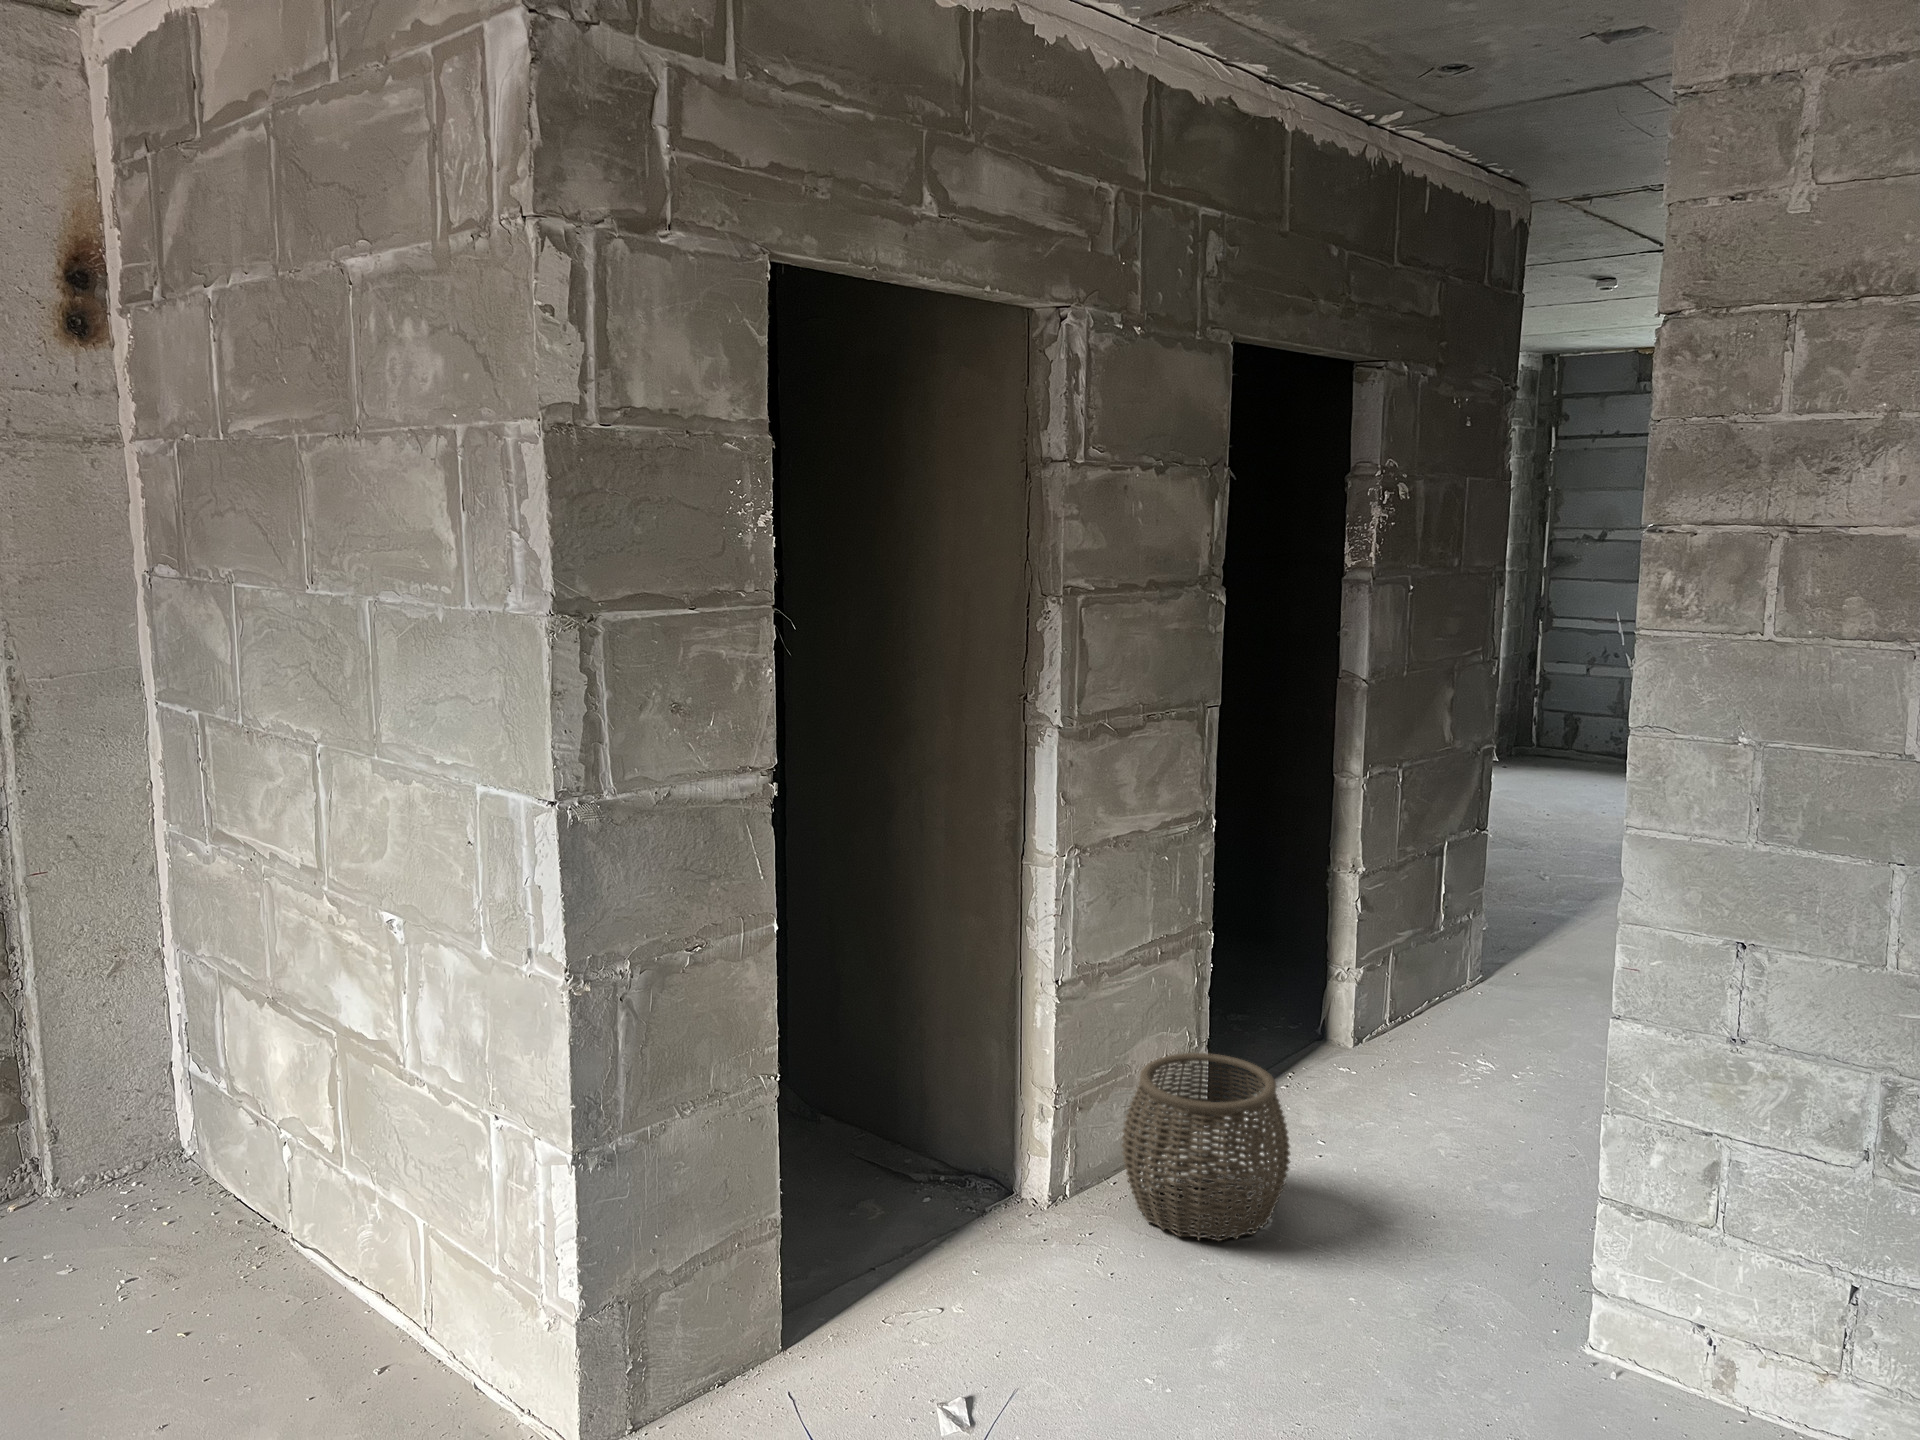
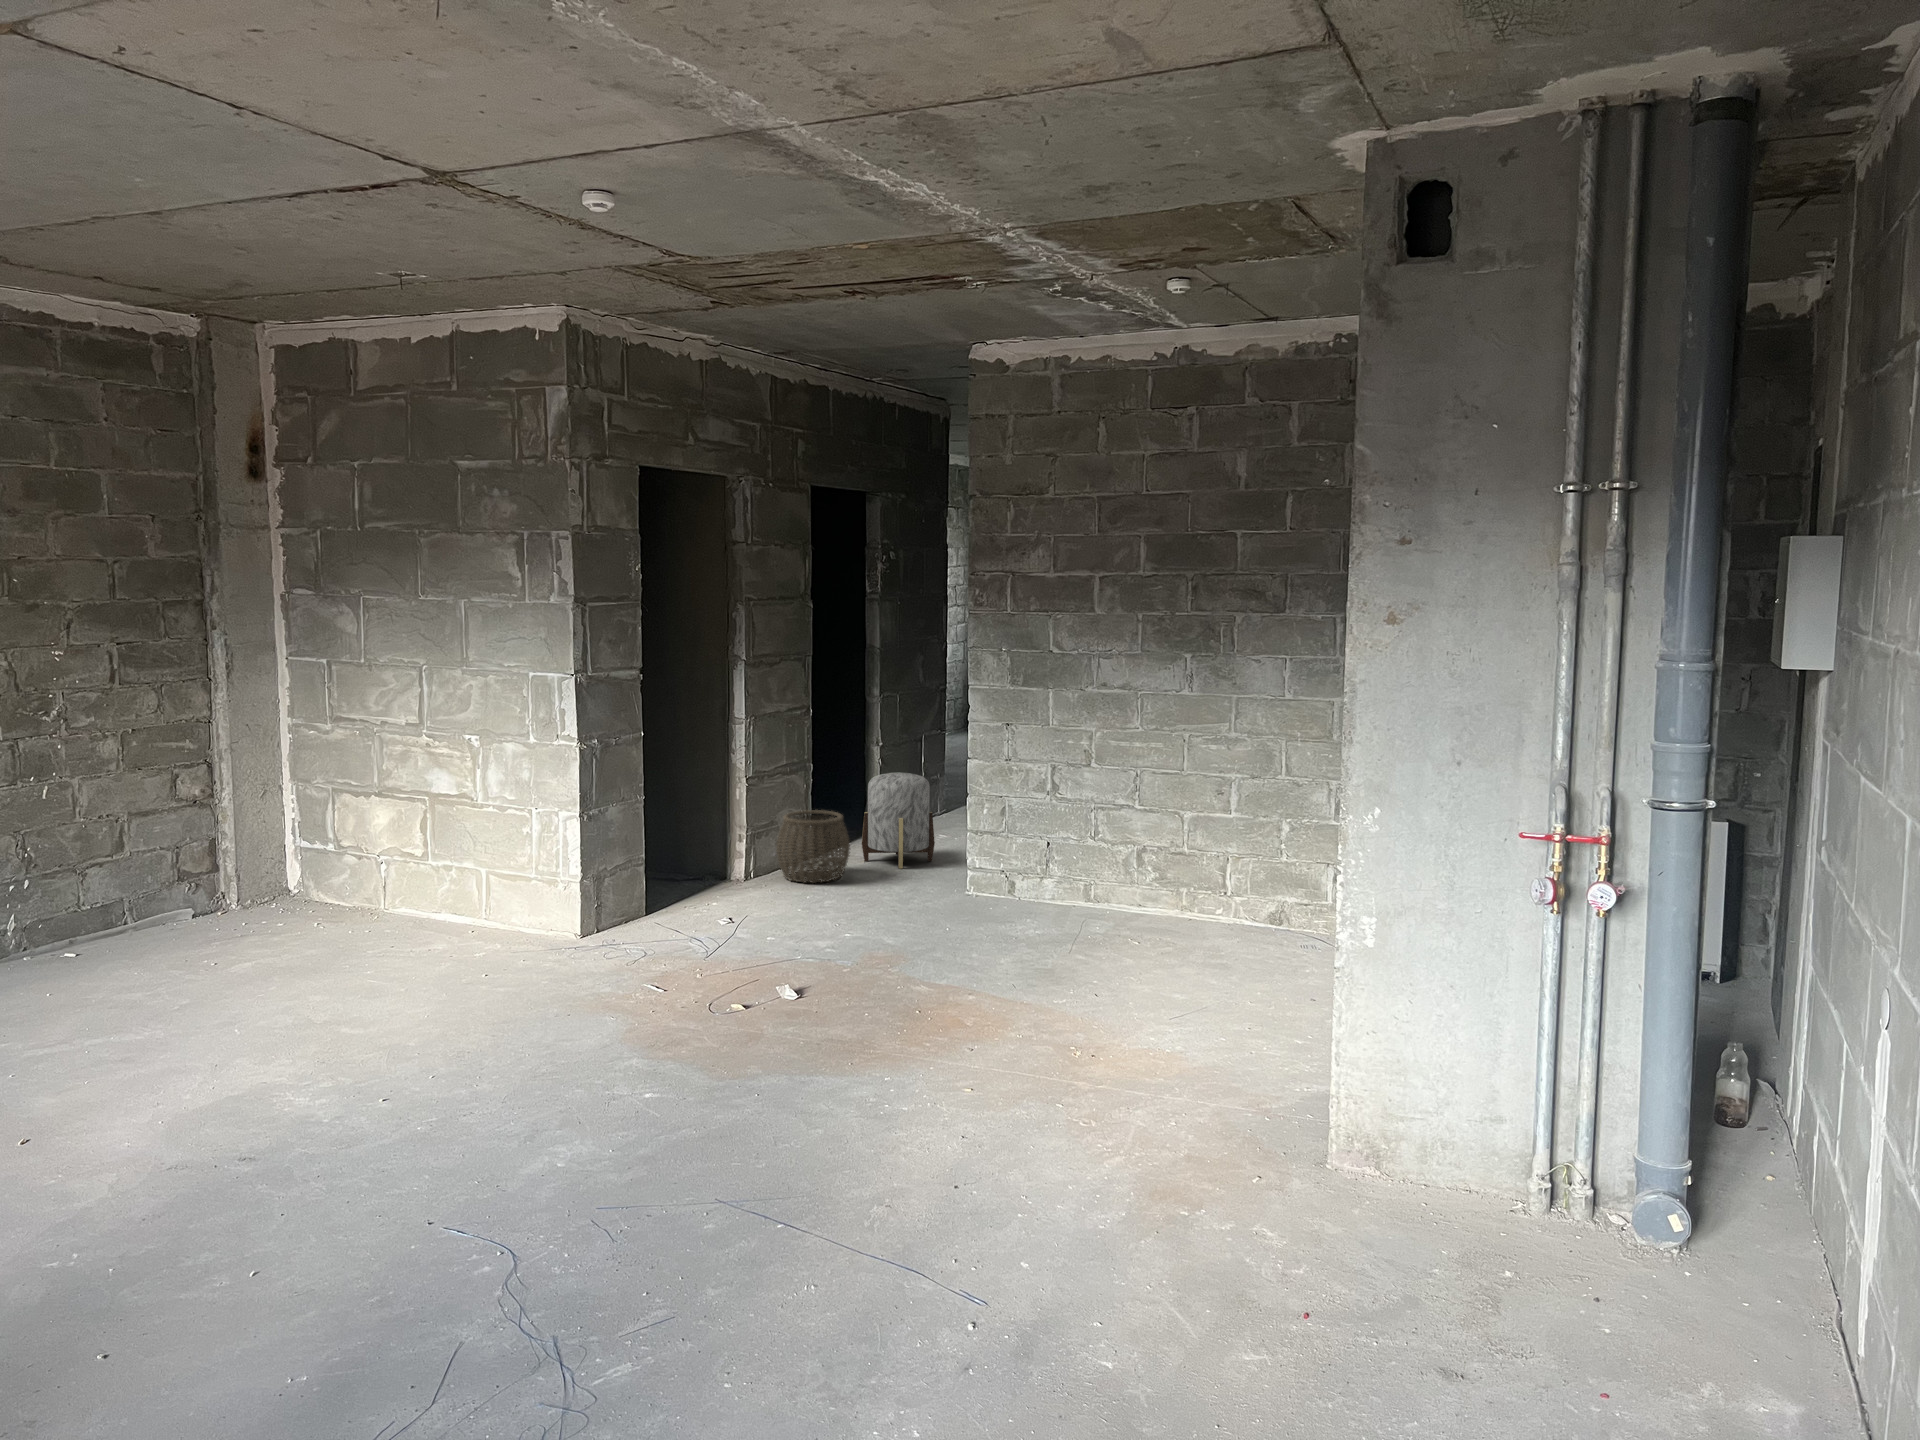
stool: none [1317,965,1484,1196] -> present [862,772,935,869]

